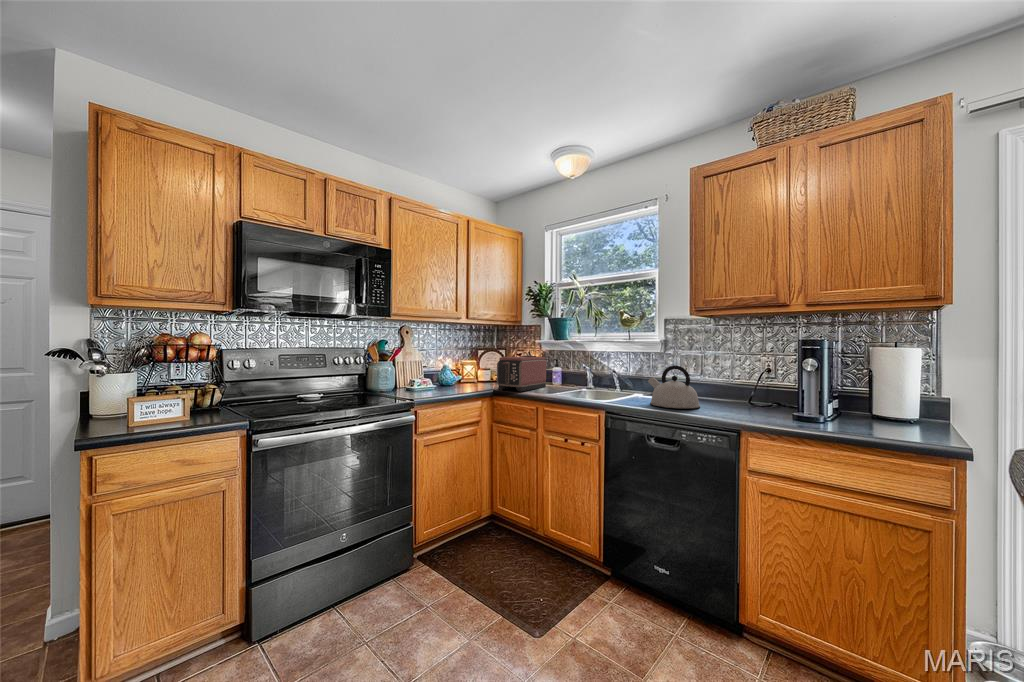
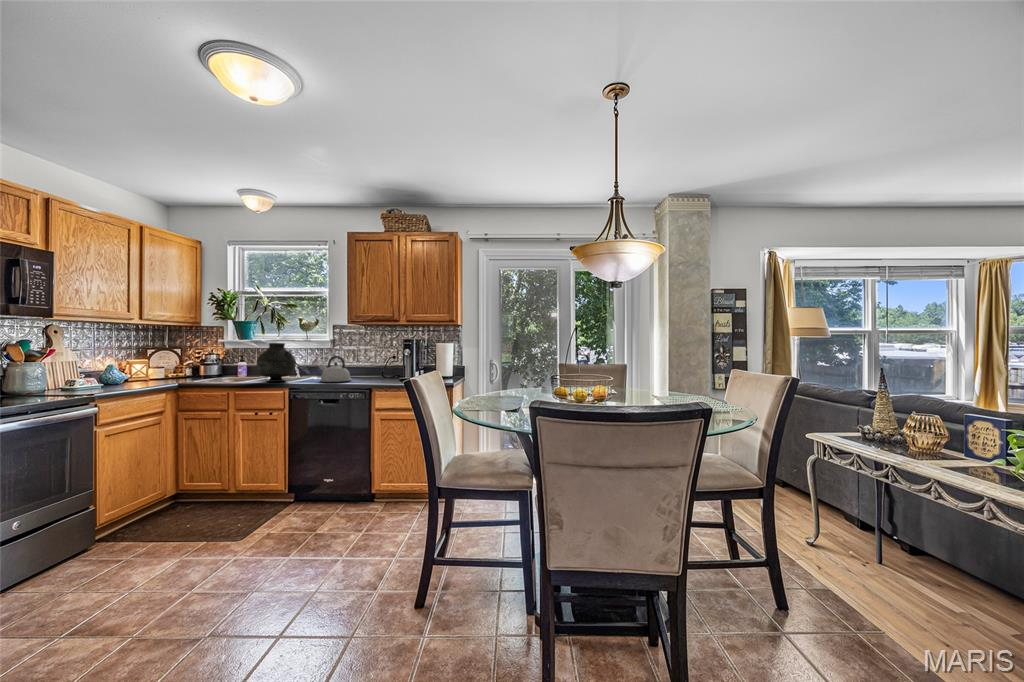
vase: none [566,344,616,399] -> present [256,343,296,382]
toaster: present [497,356,546,391] -> none [185,354,234,383]

